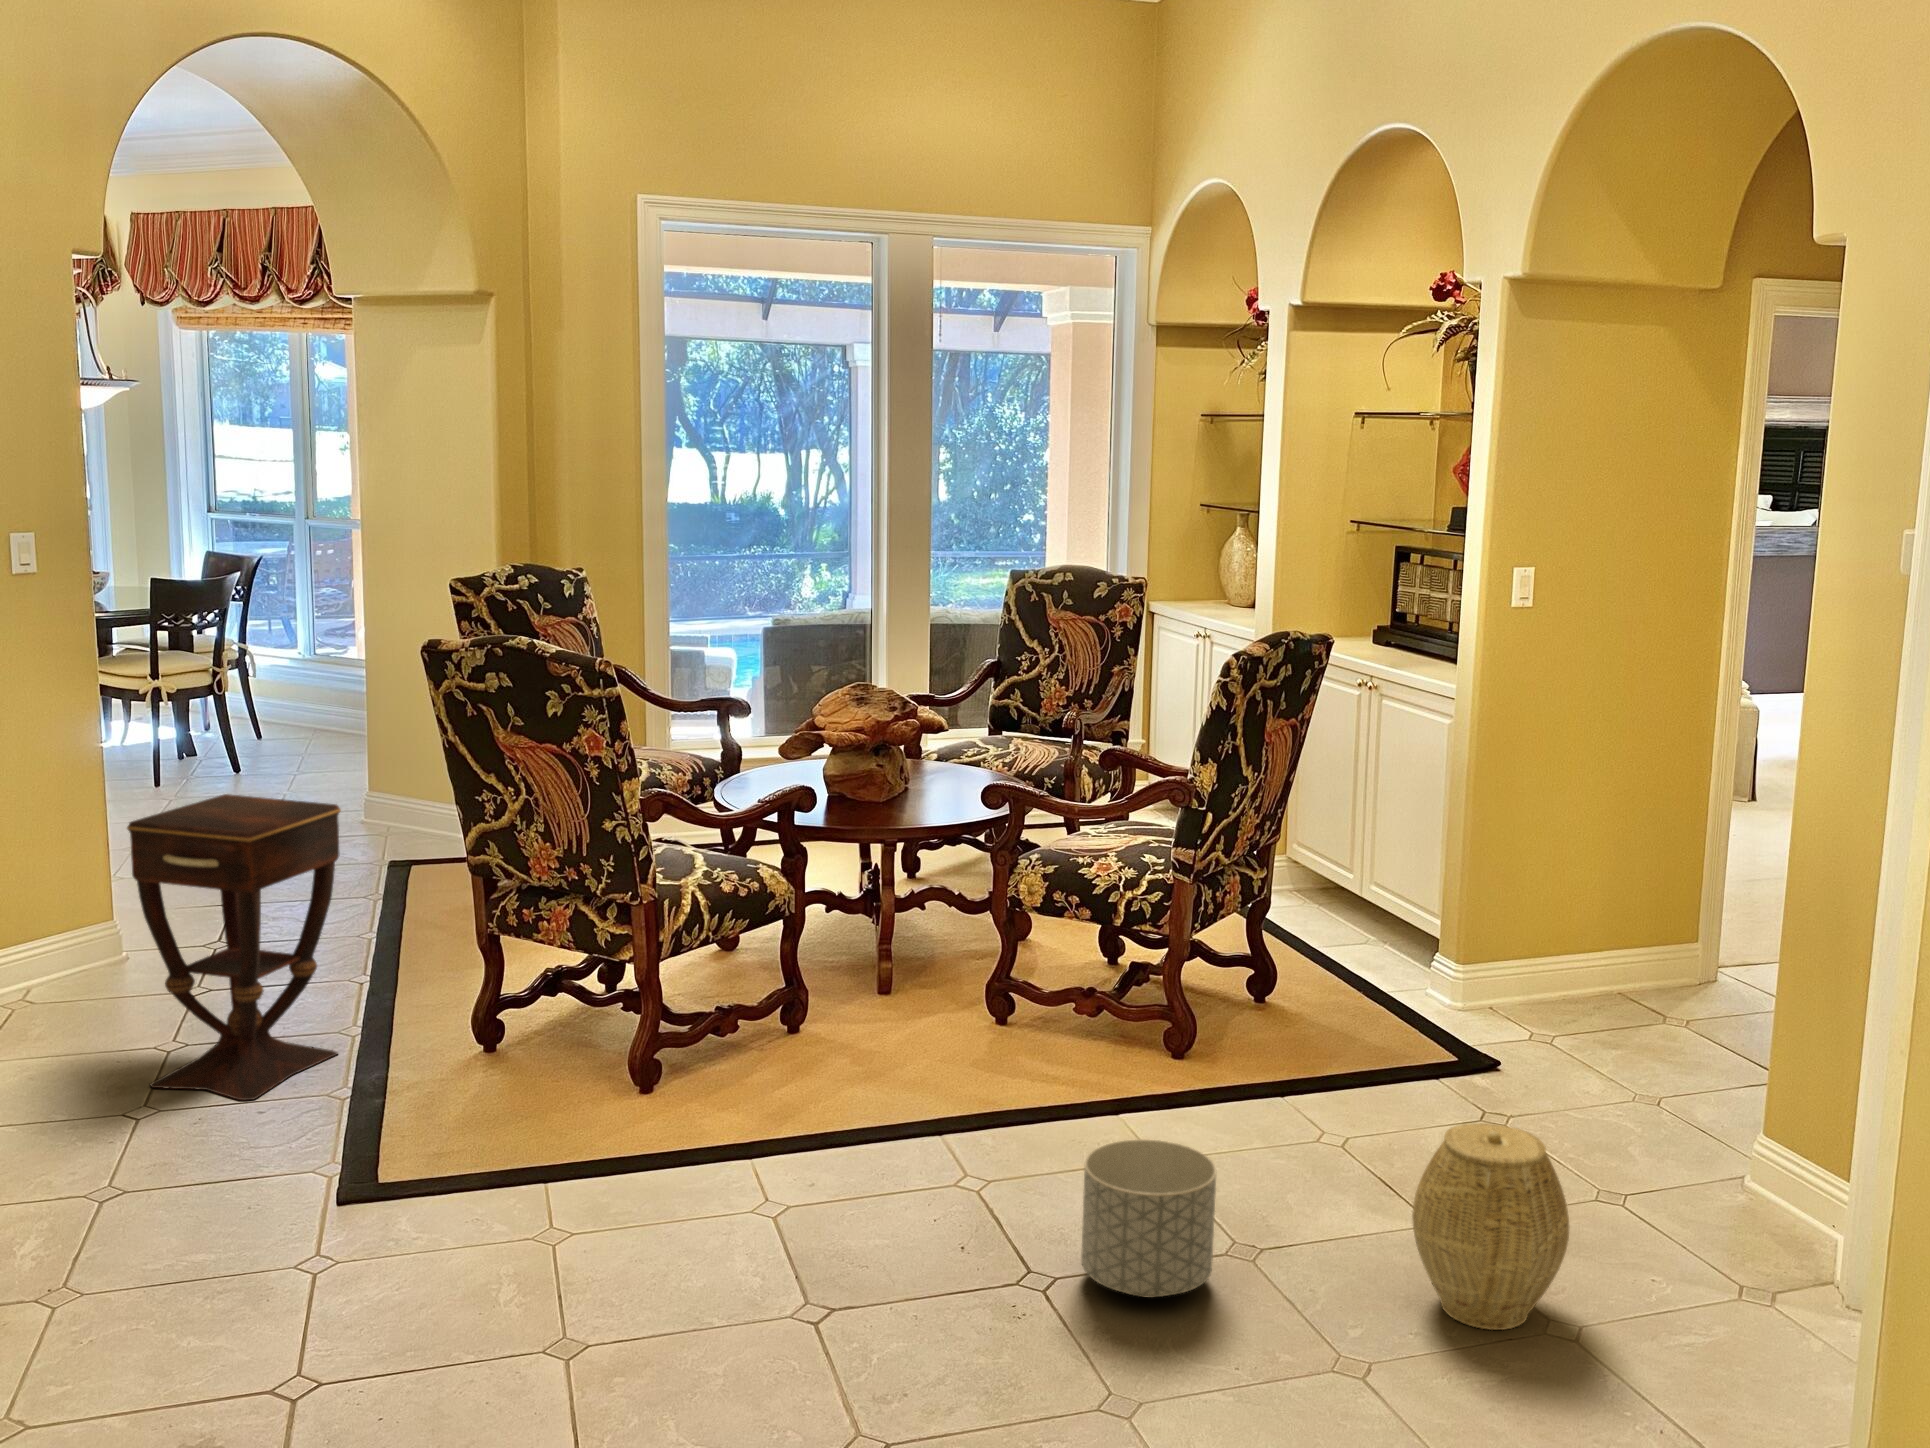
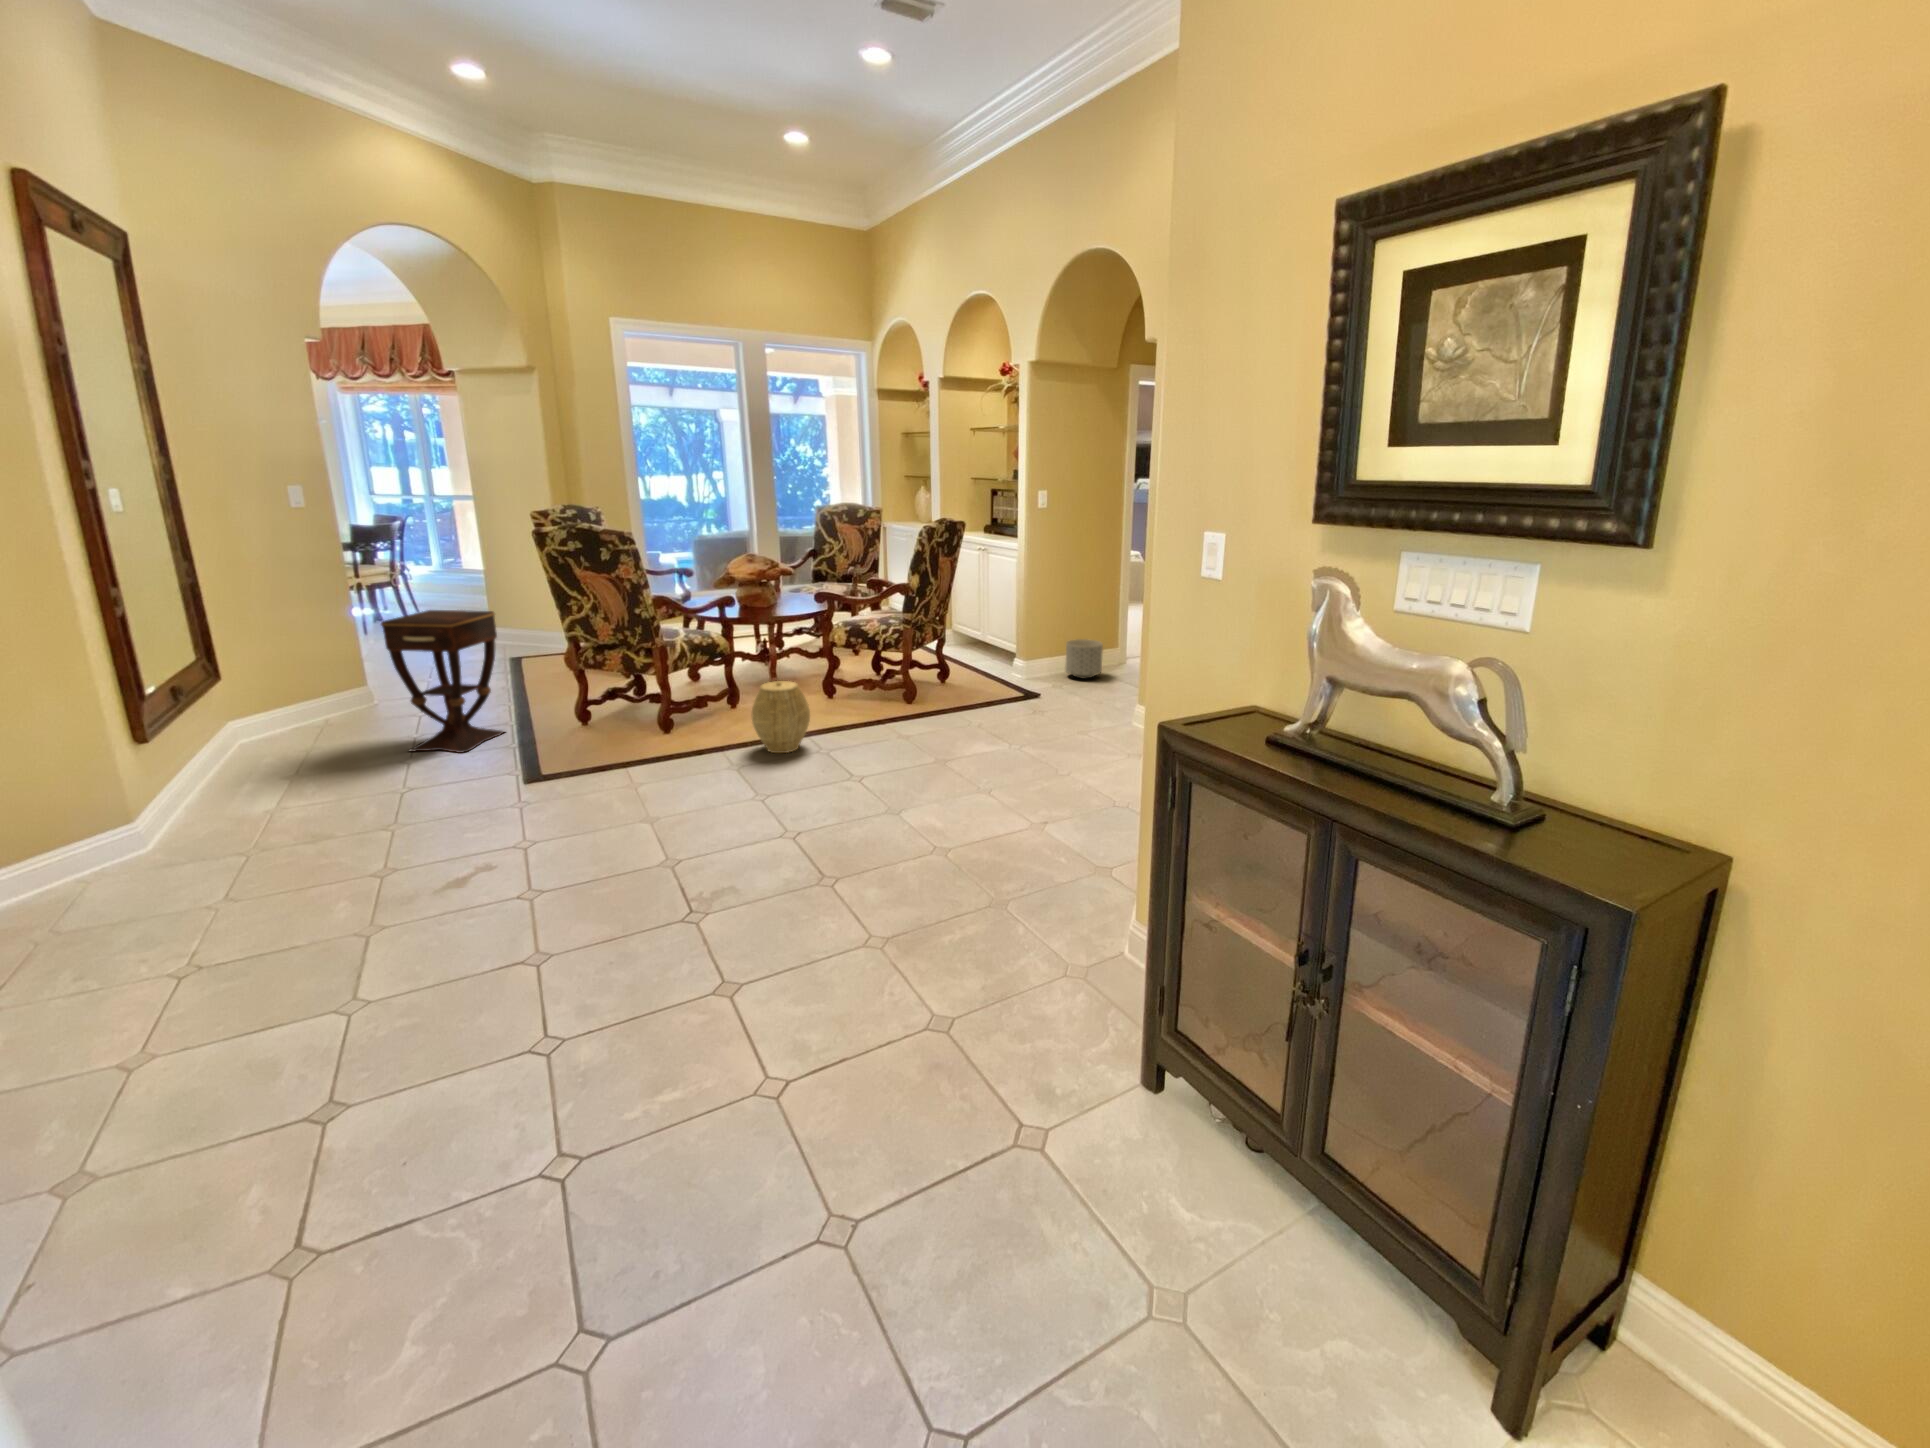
woven basket: present [1412,1123,1569,1330] -> present [752,681,810,753]
planter: present [1081,1139,1216,1298] -> present [1065,639,1103,679]

